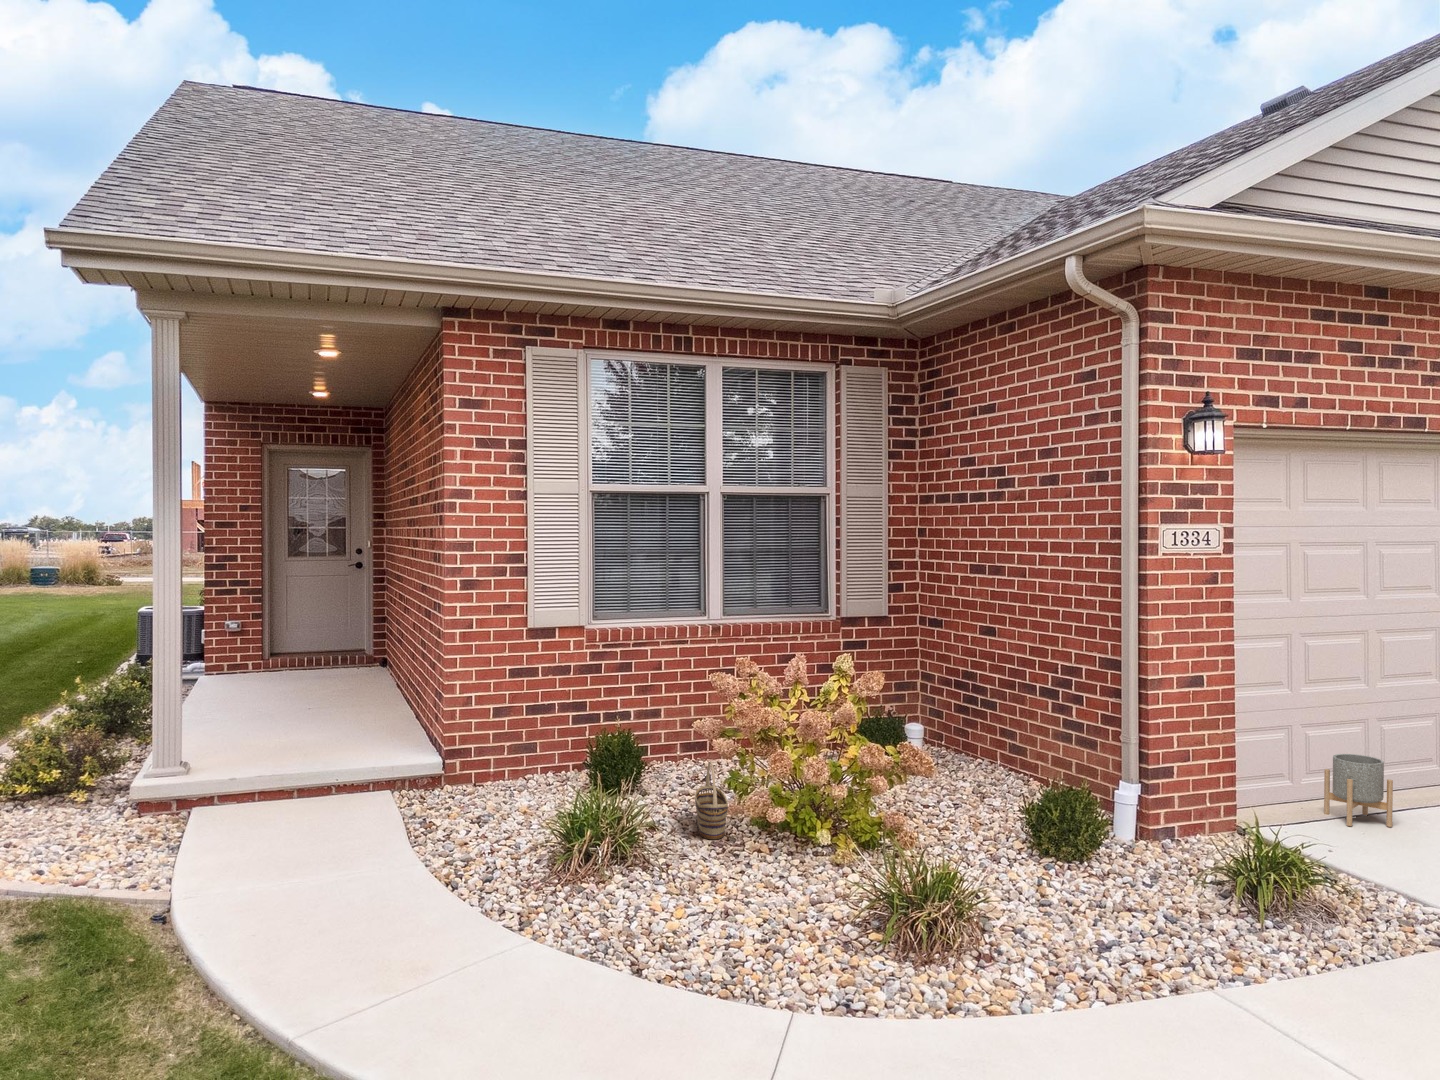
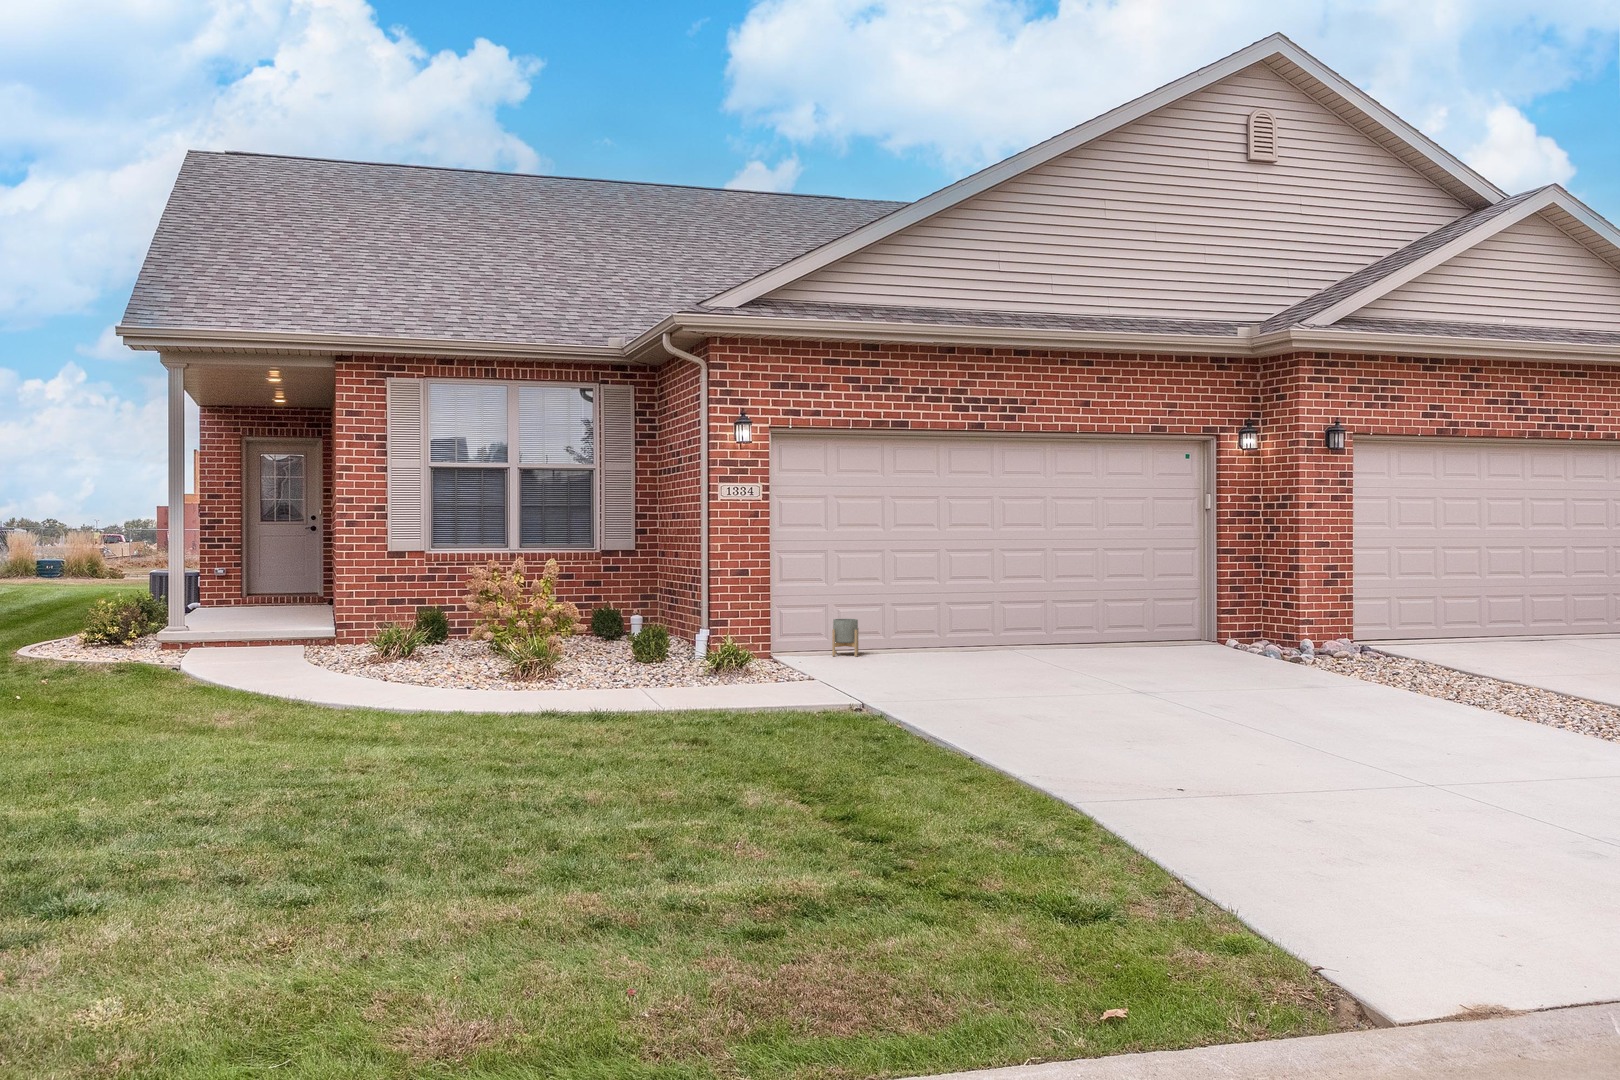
basket: present [695,762,728,839] -> none [459,616,479,656]

